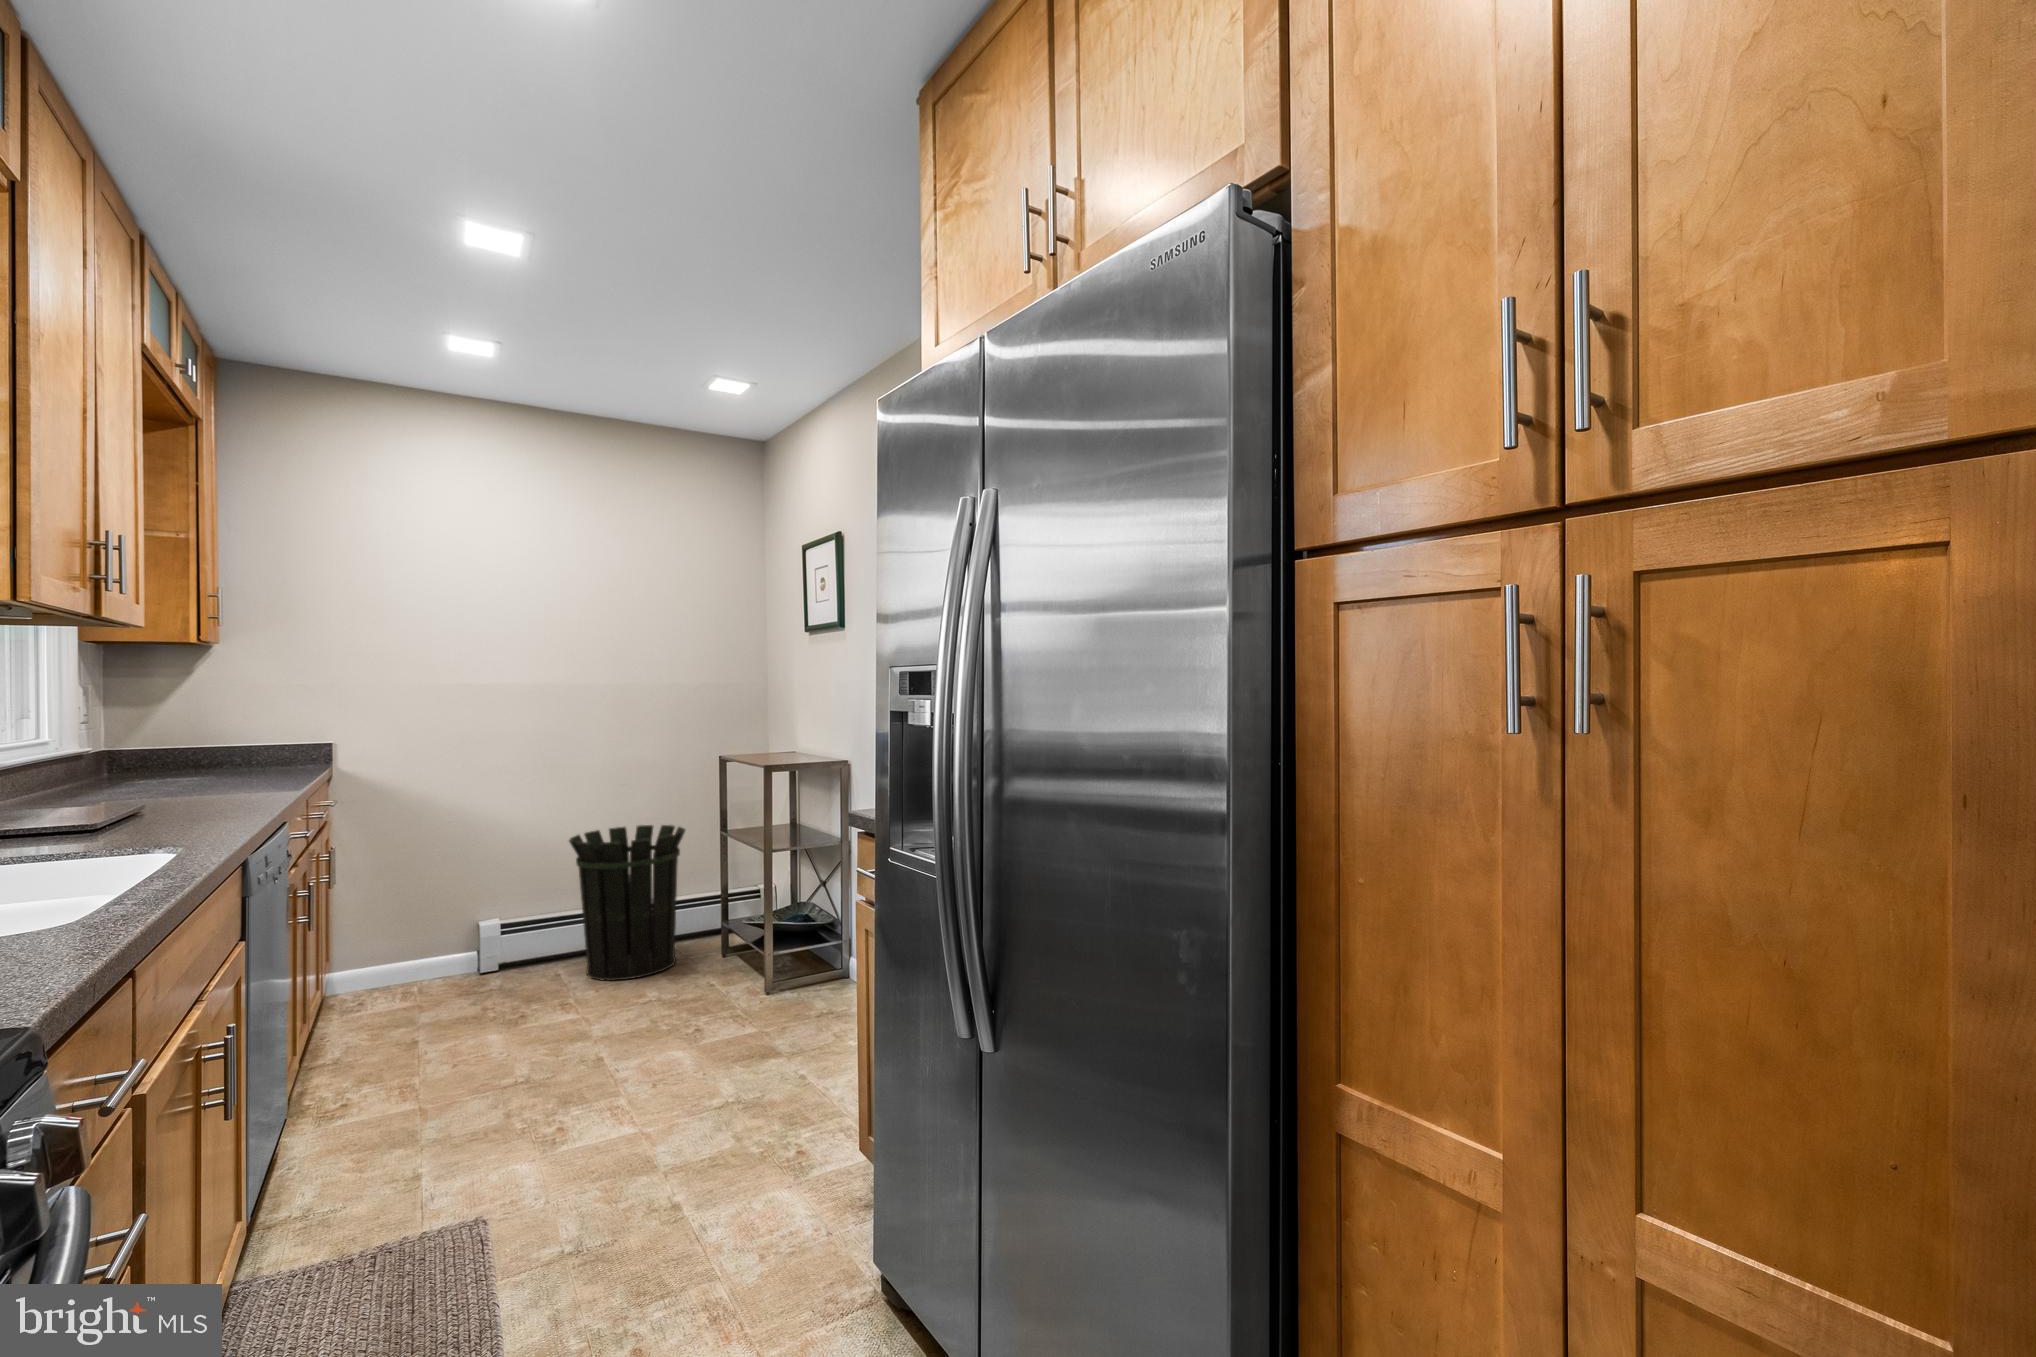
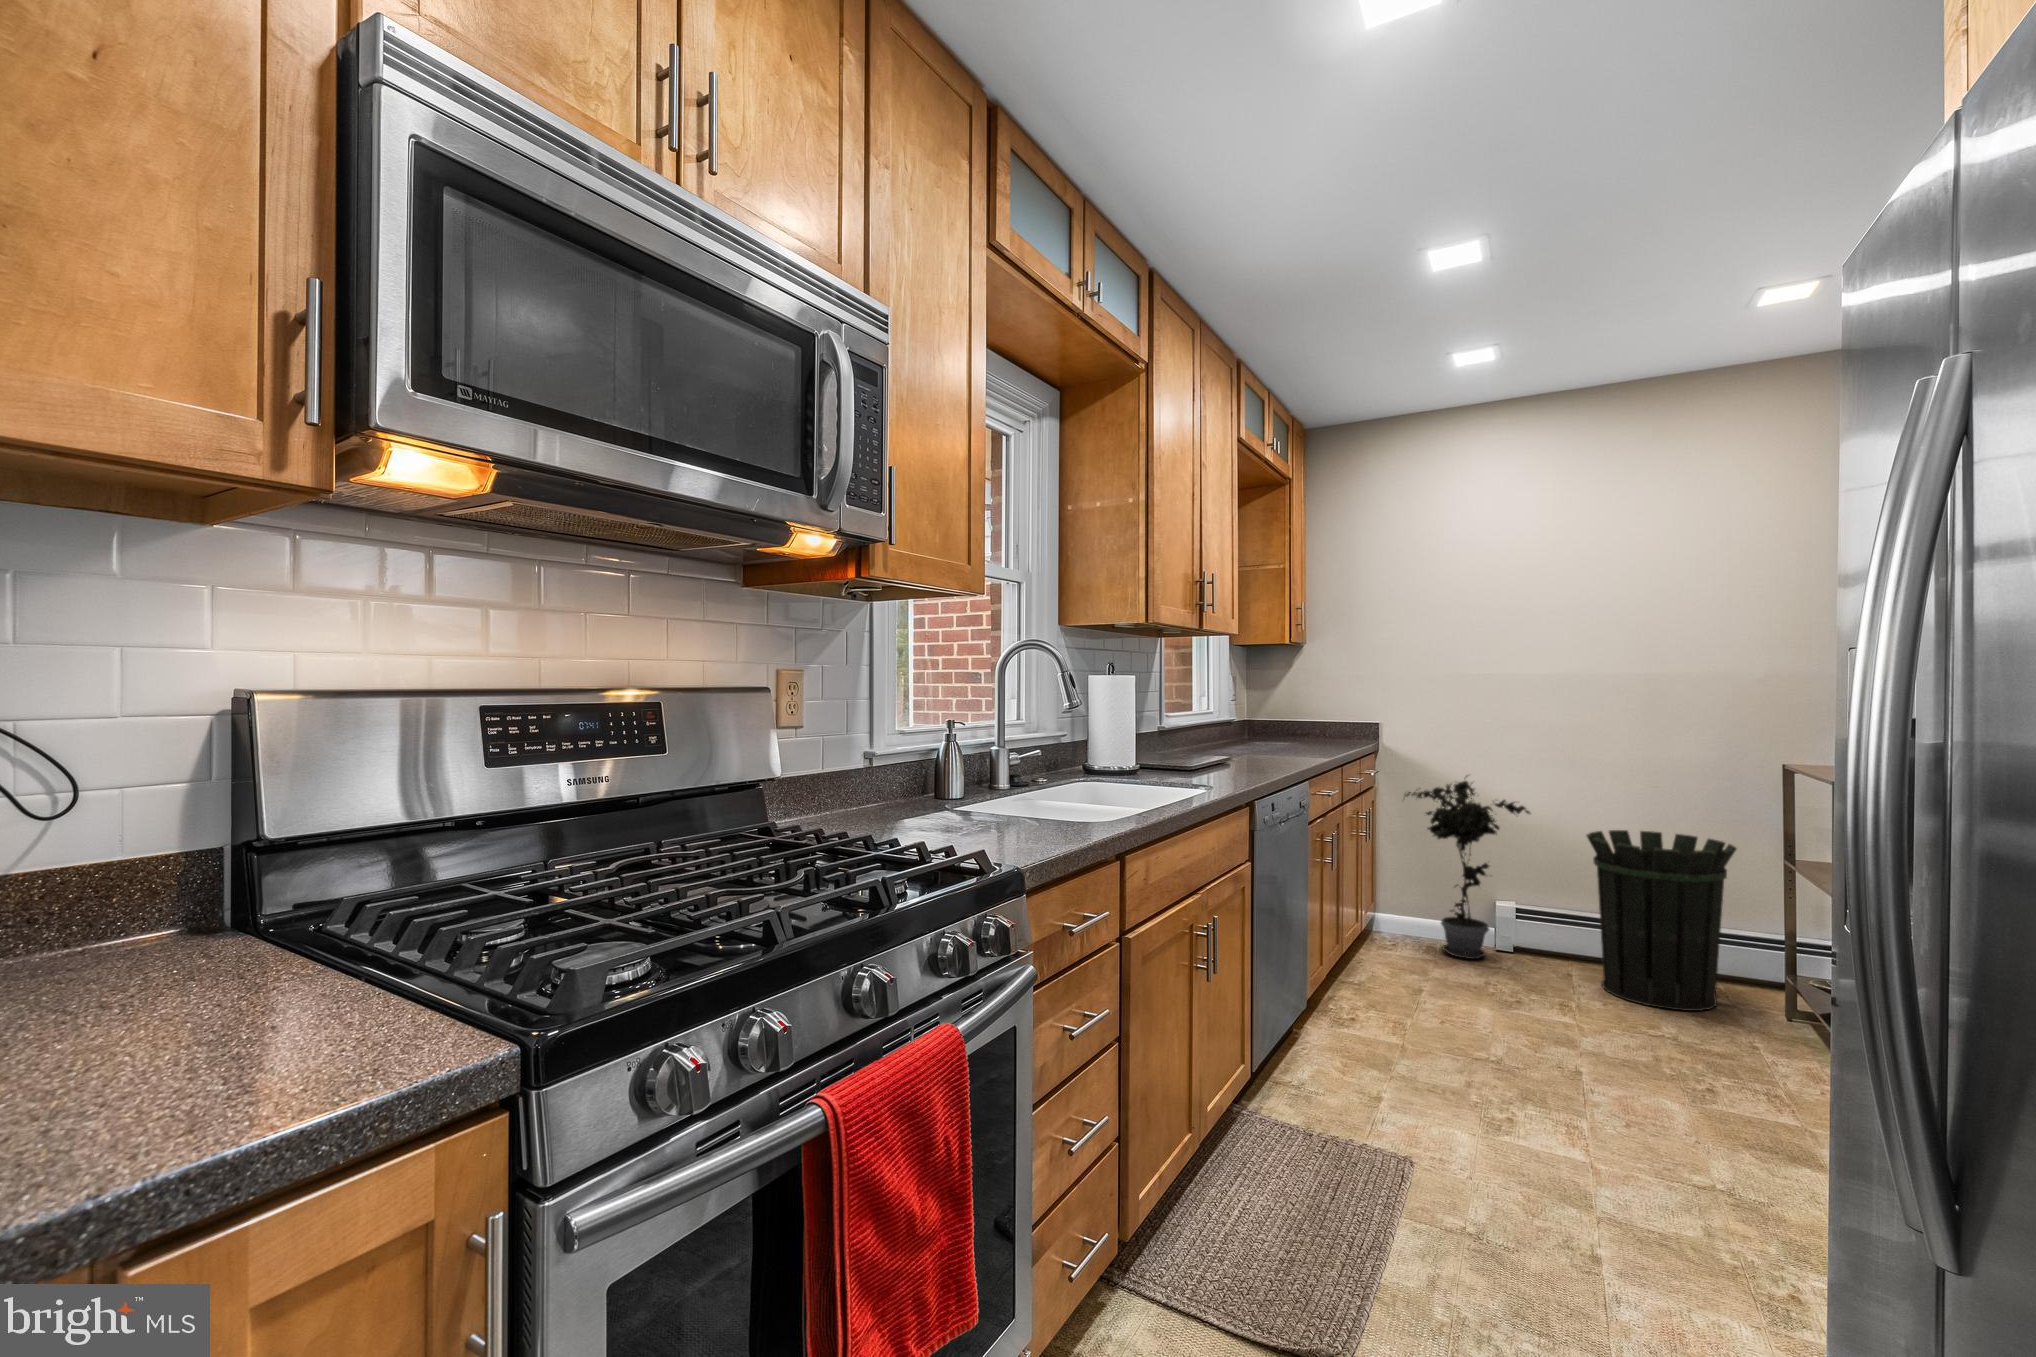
potted plant: none [367,800,517,995] -> present [1405,775,1531,959]

